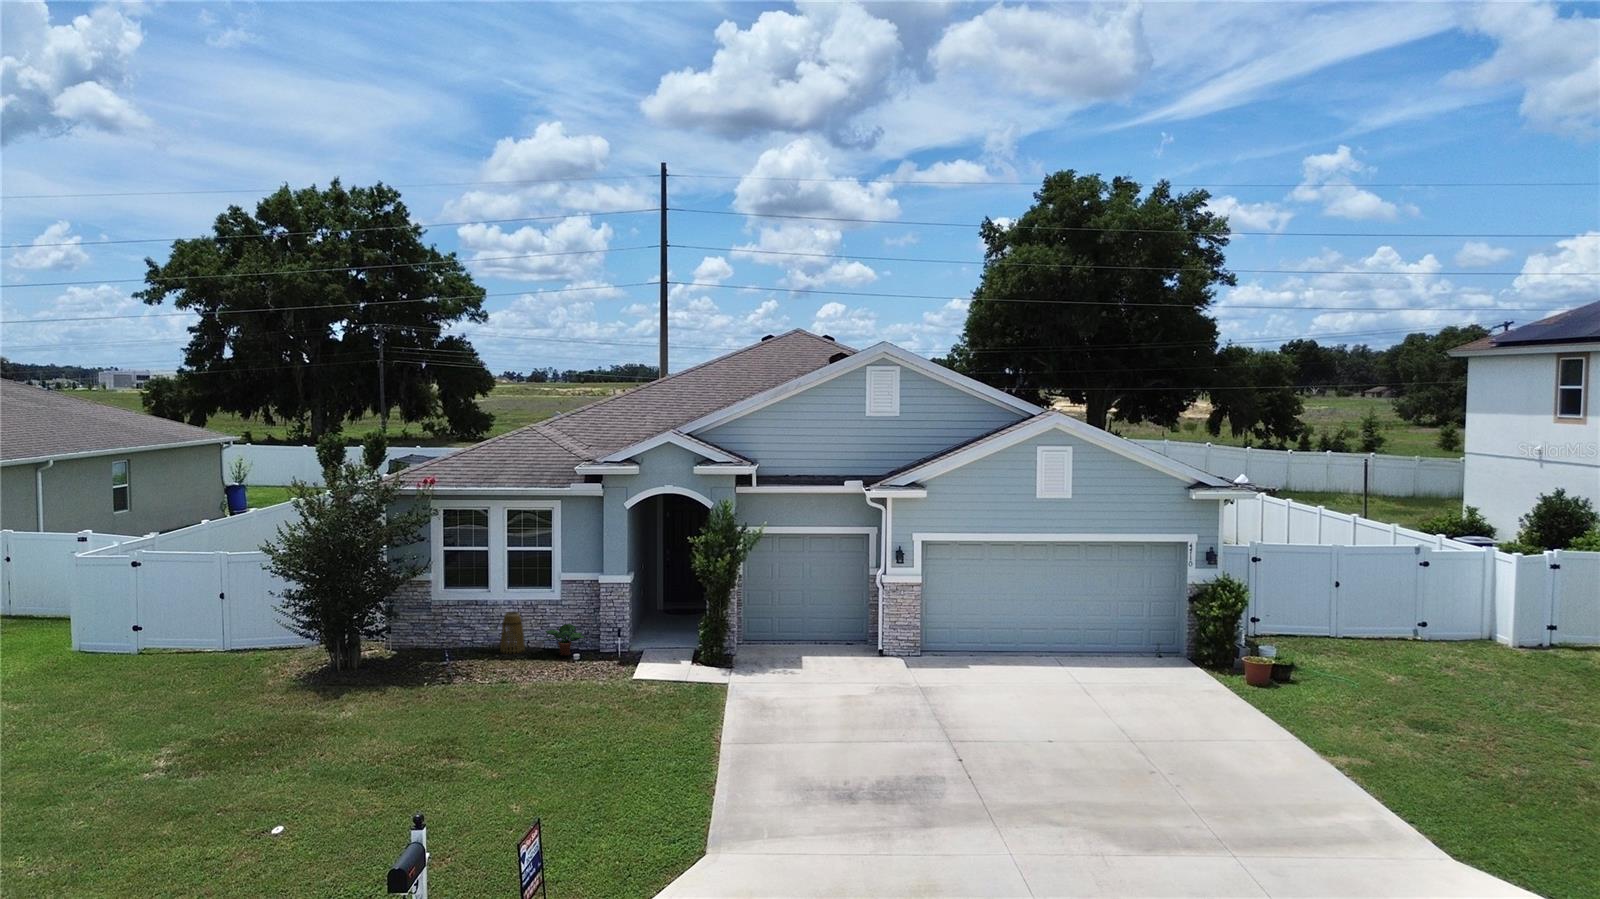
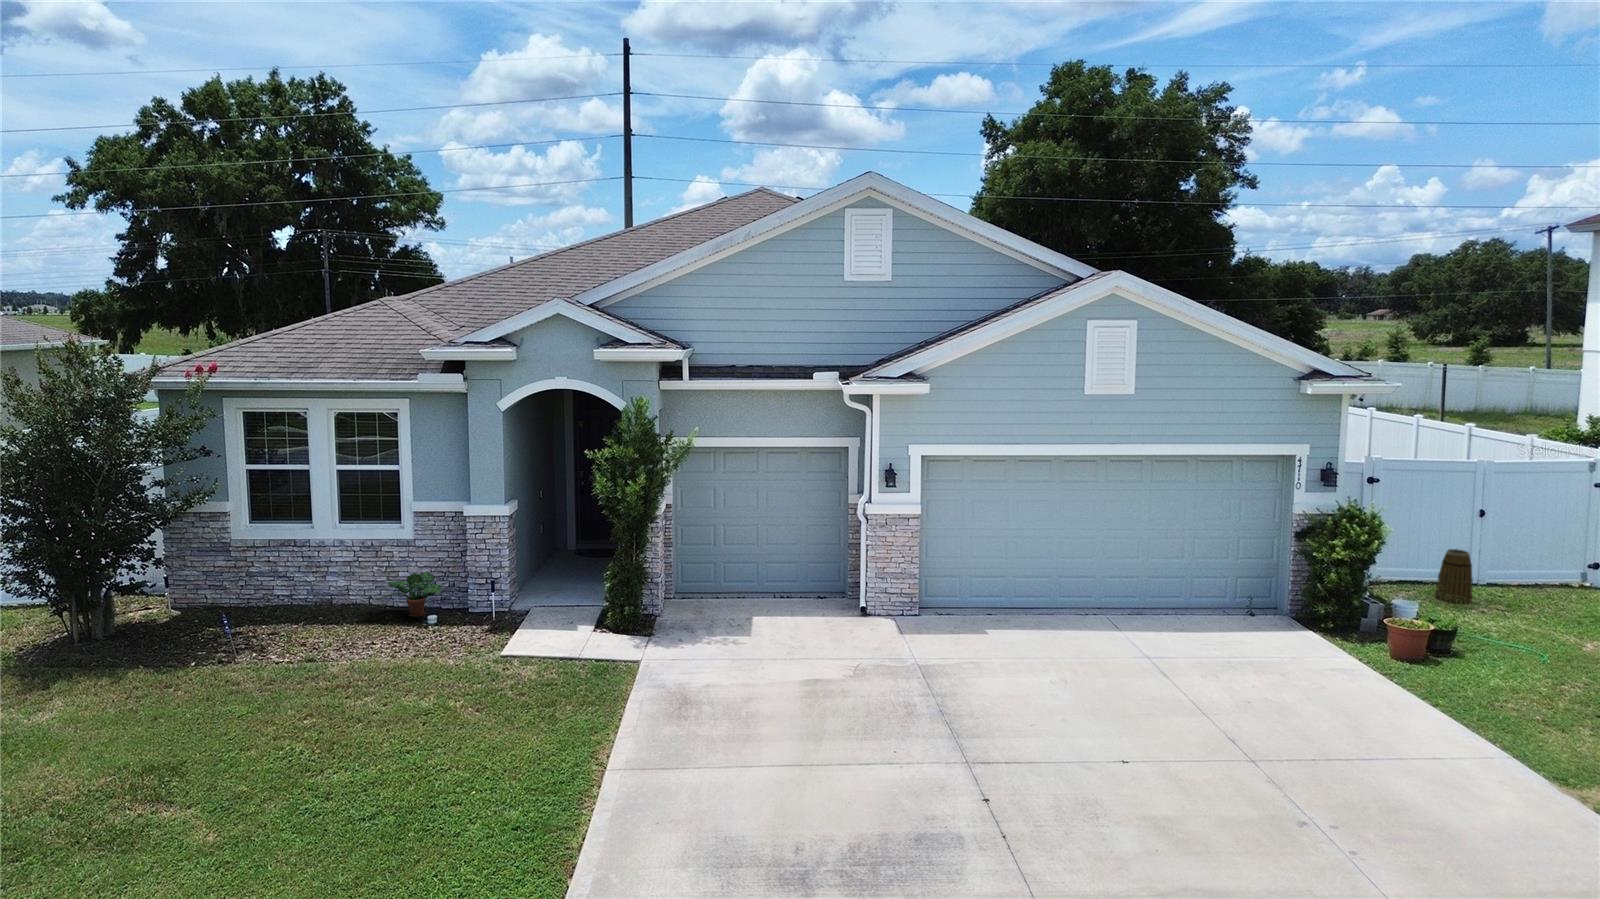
basket: present [500,611,525,653] -> present [1435,549,1473,603]

